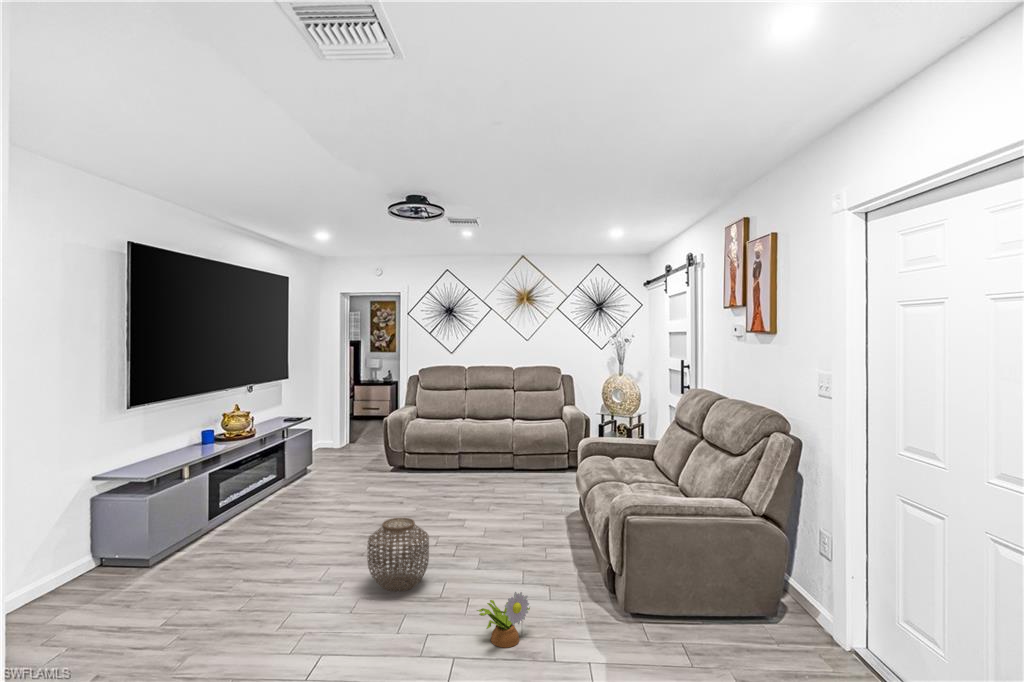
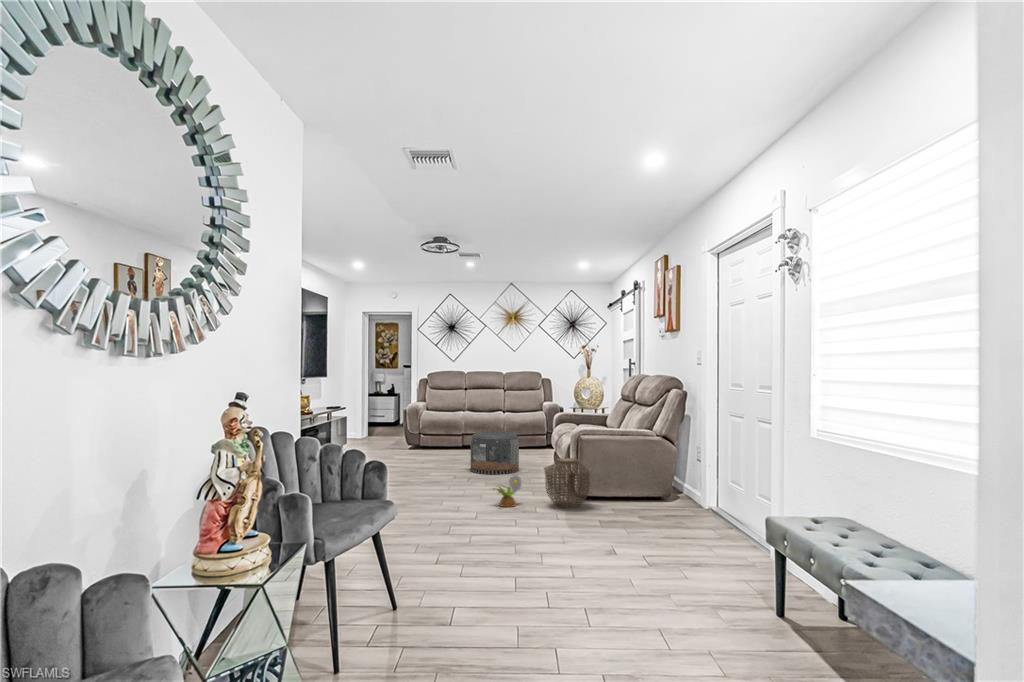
pouf: none [462,464,529,533] -> present [471,430,519,474]
woven basket: present [367,518,429,592] -> present [545,458,590,508]

